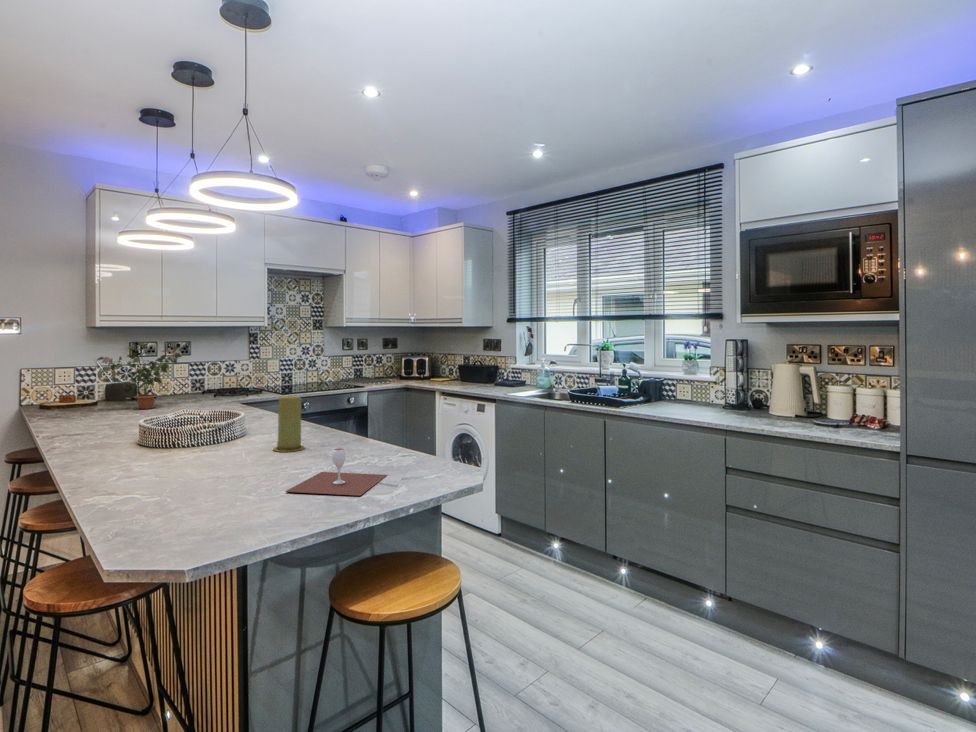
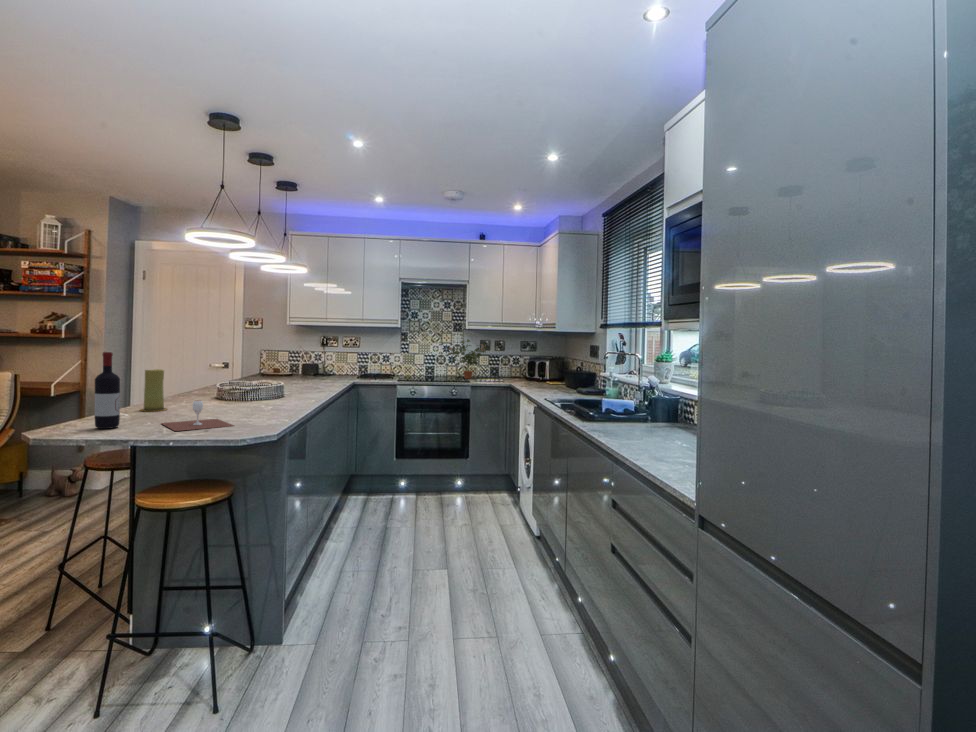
potted plant: present [97,342,181,409] -> present [447,339,487,379]
wine bottle: none [218,391,256,518] -> present [95,352,120,429]
candle: present [273,396,305,452] -> present [140,369,167,411]

